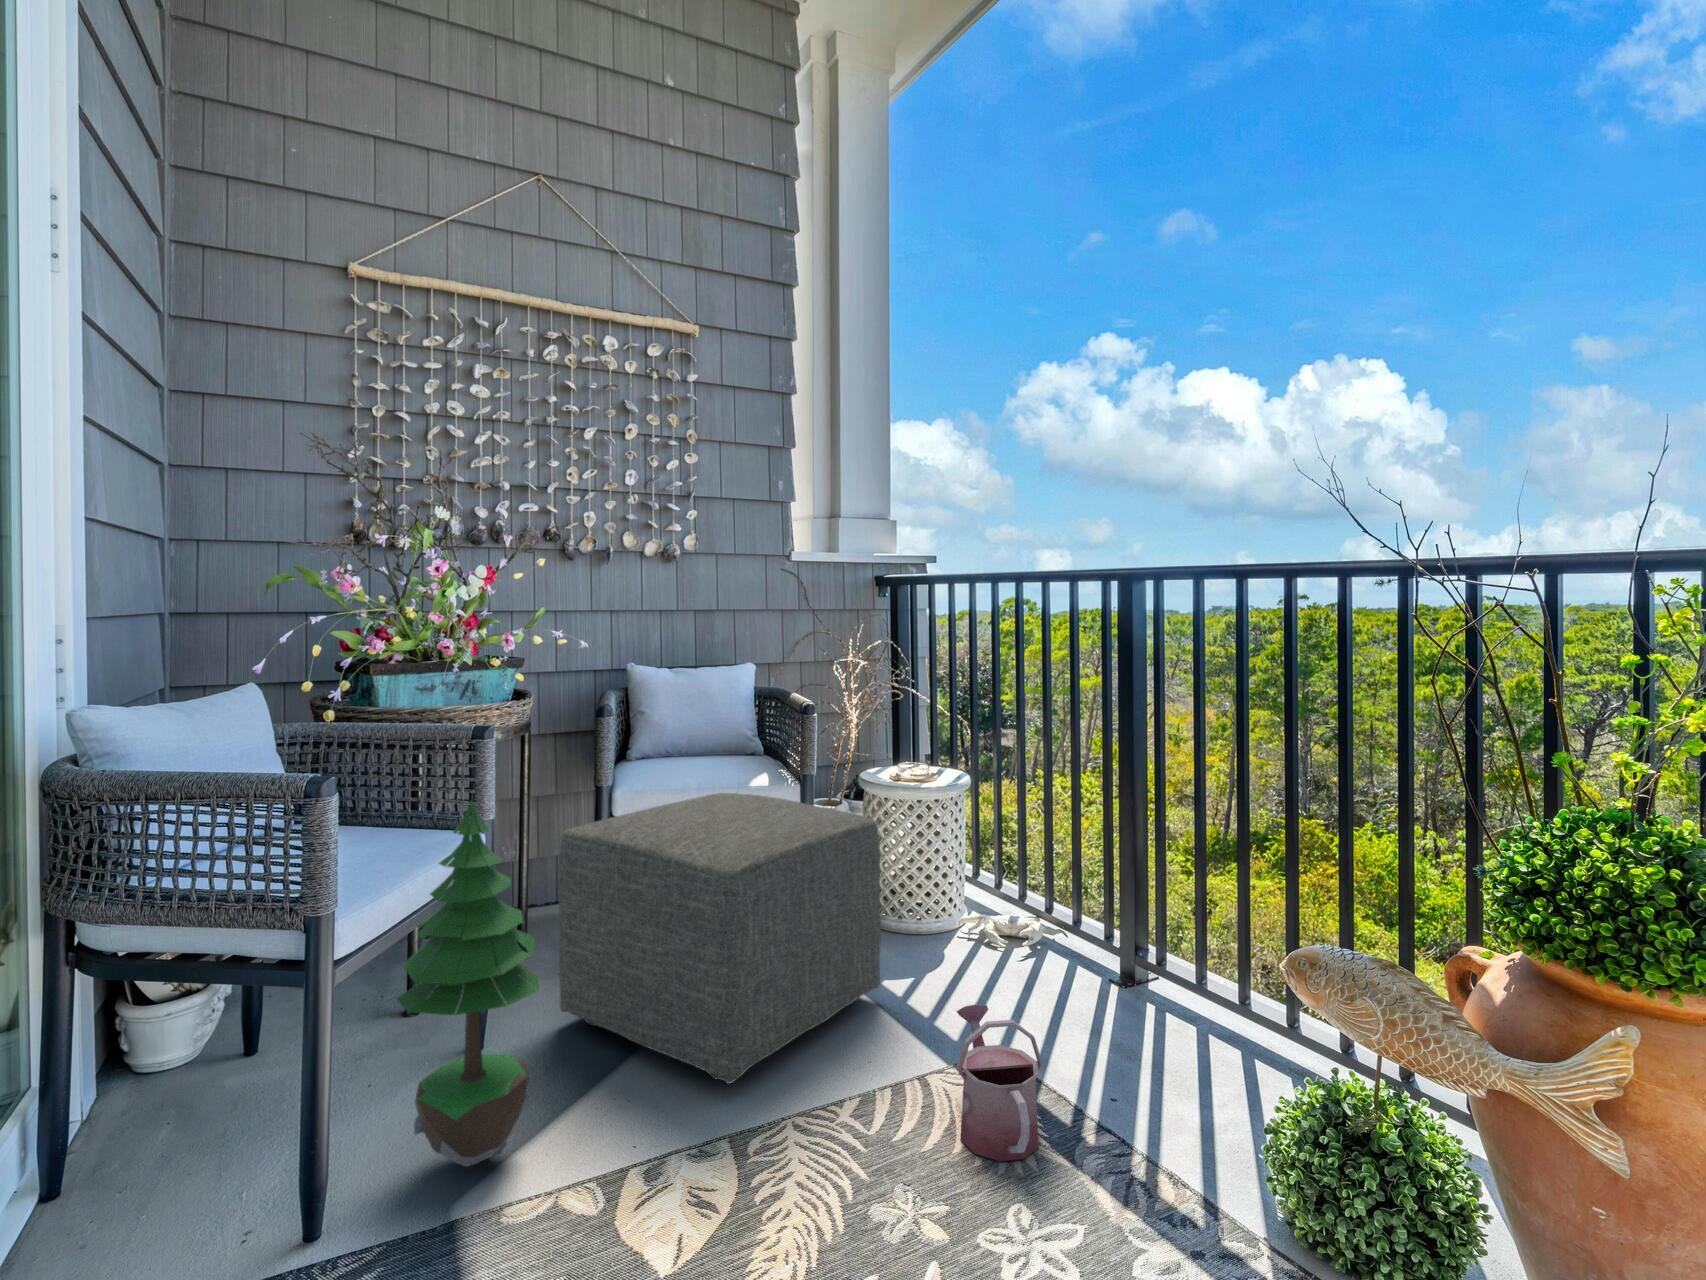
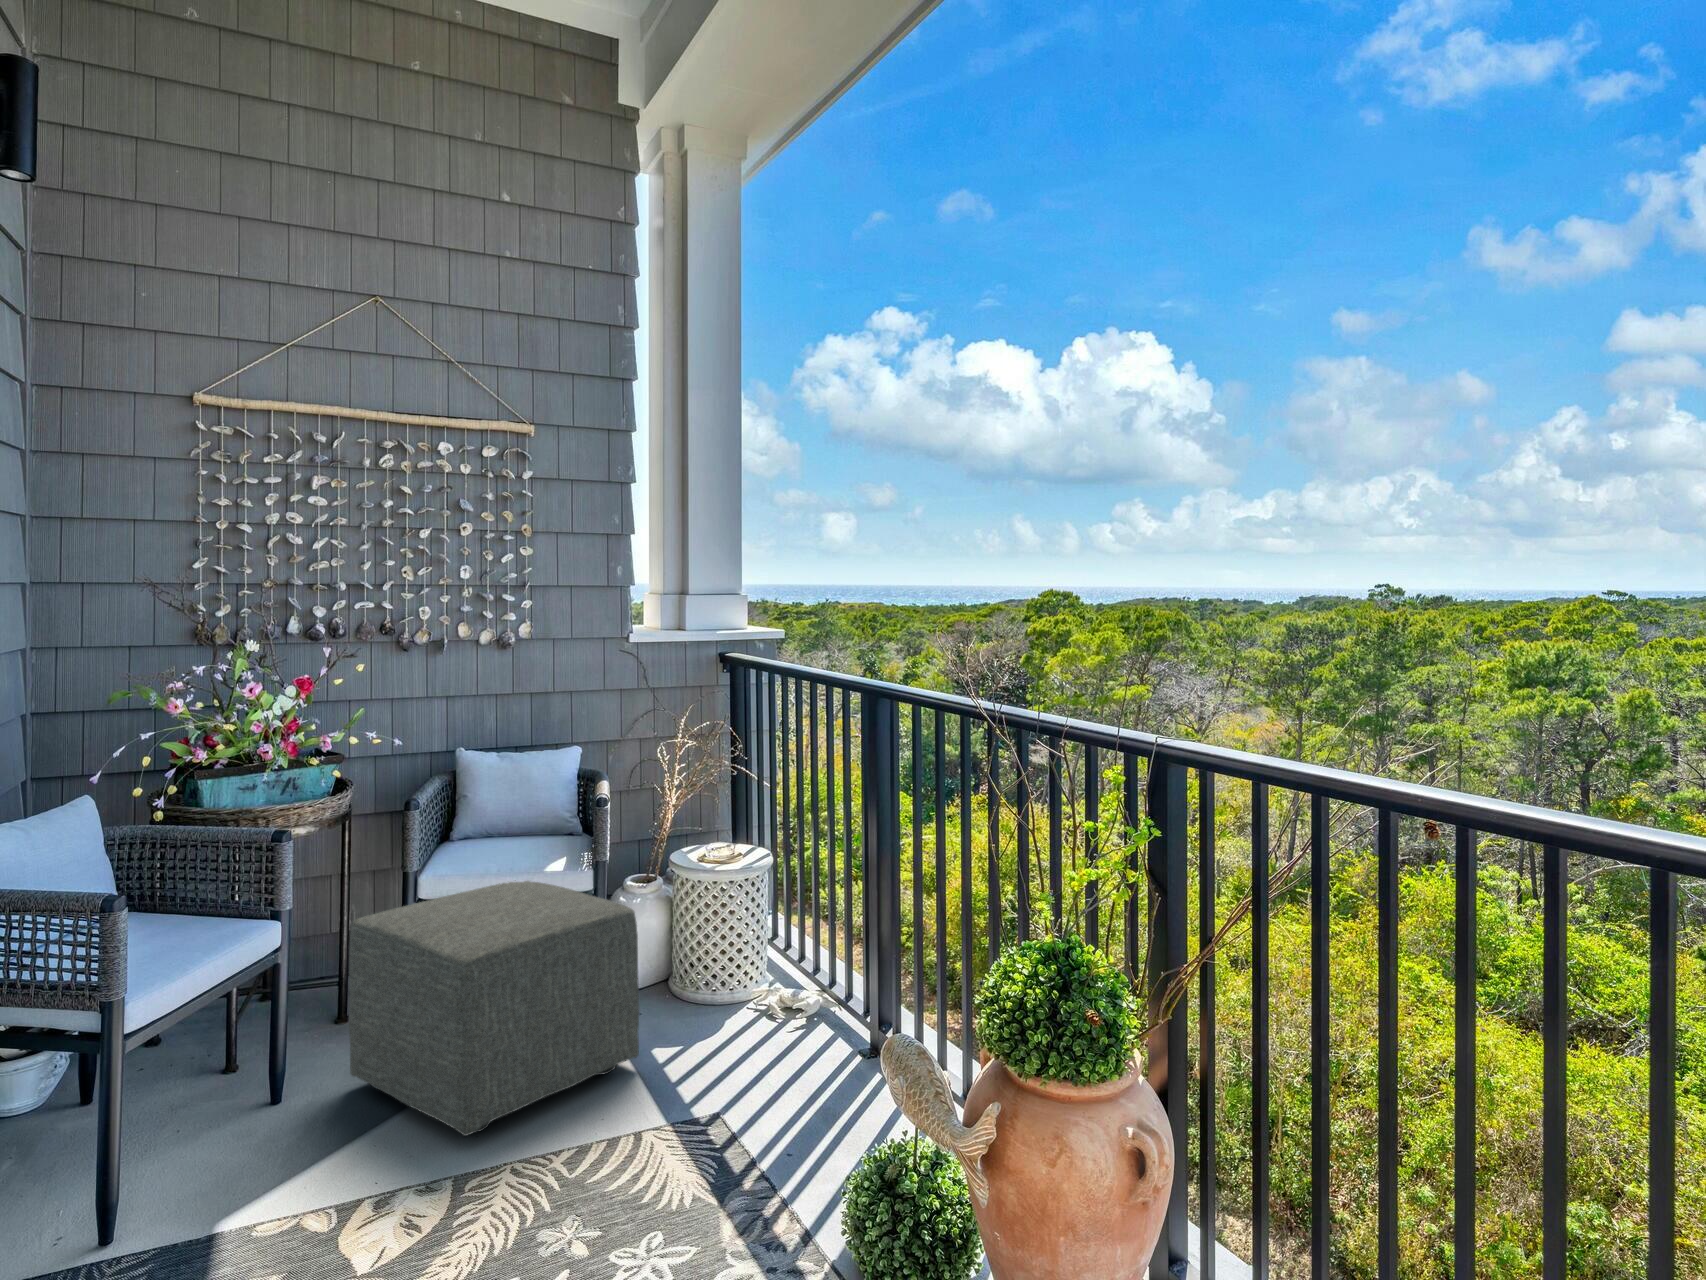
potted tree: present [396,801,539,1167] -> none [178,905,300,1196]
watering can: present [956,1004,1043,1161] -> none [636,1072,709,1198]

